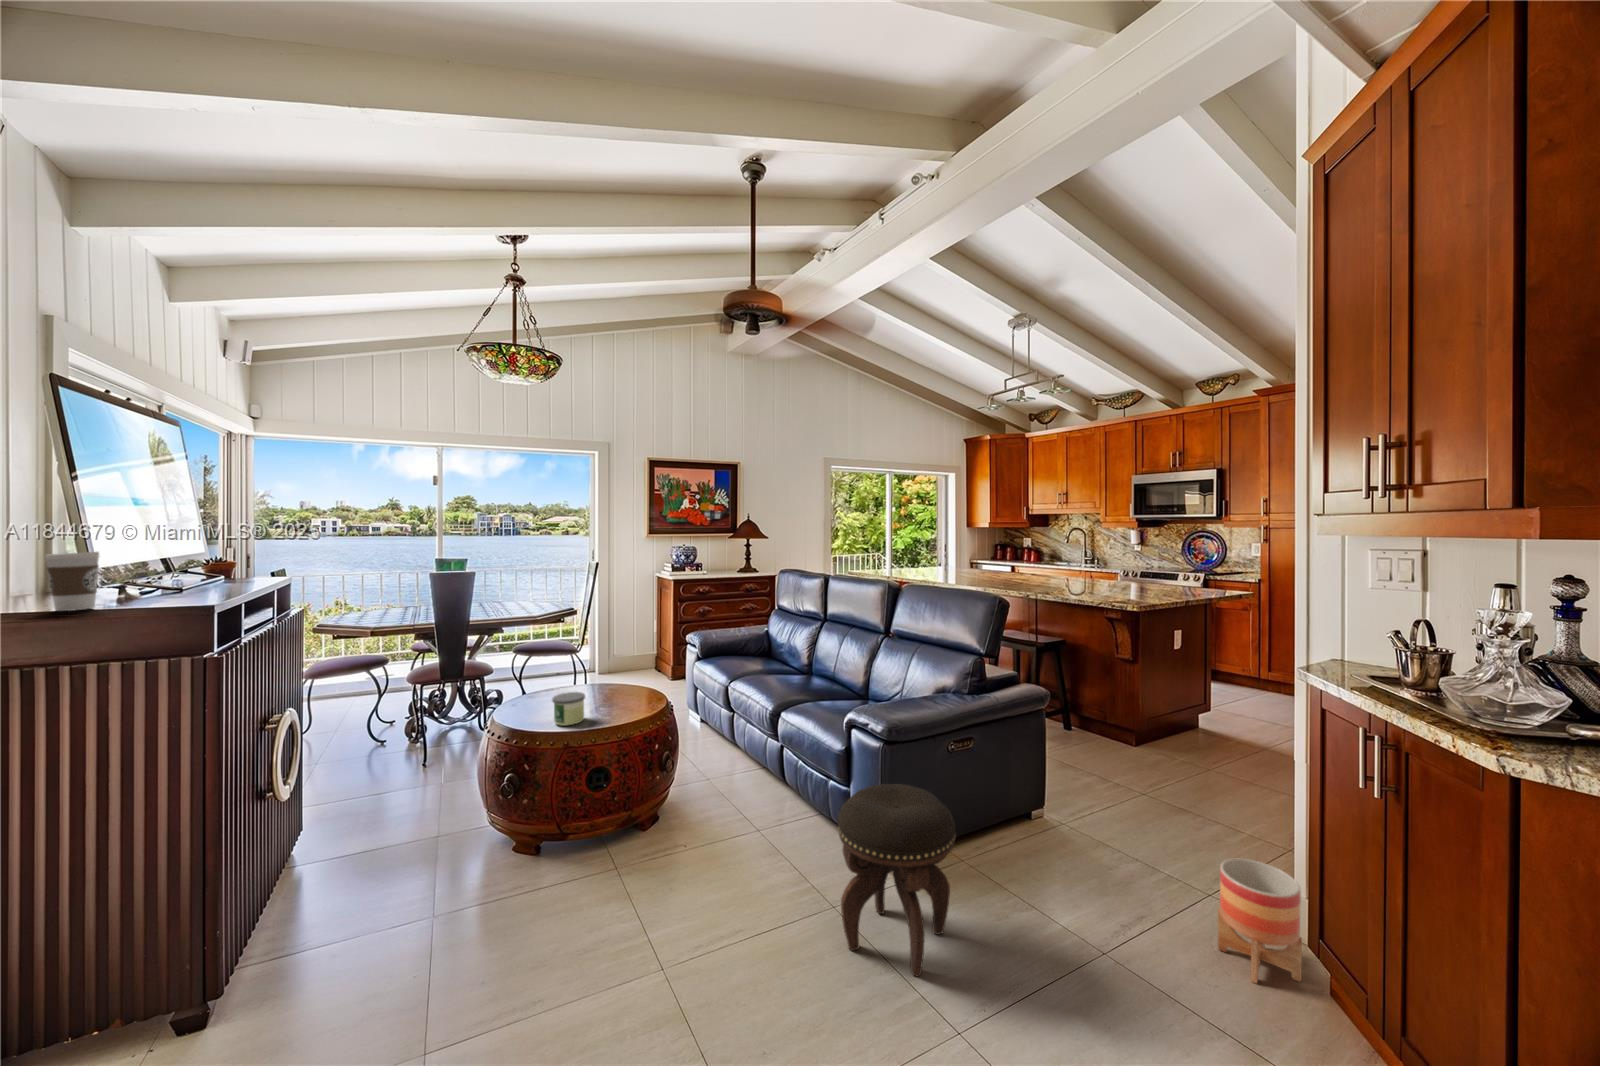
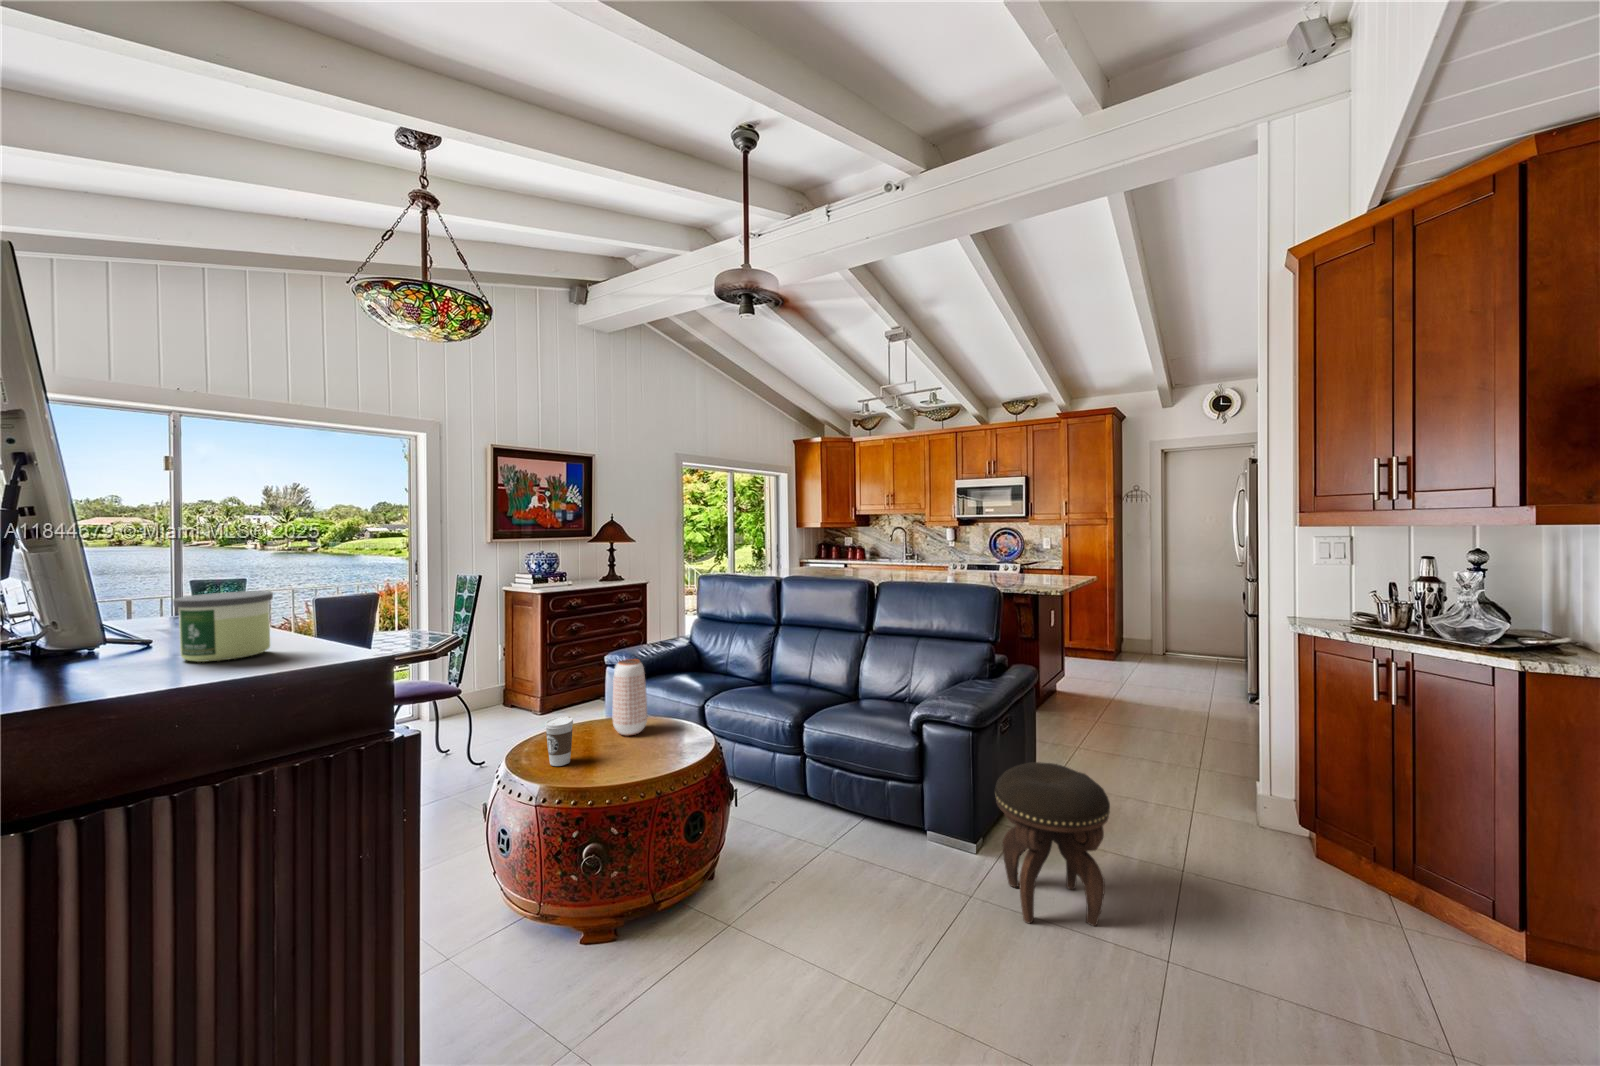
coffee cup: present [45,552,99,611] -> present [545,716,573,766]
vase: none [590,635,619,698] -> present [613,659,647,736]
candle: present [552,692,585,725] -> present [173,591,273,662]
planter: present [1218,859,1302,983] -> none [1235,771,1294,859]

